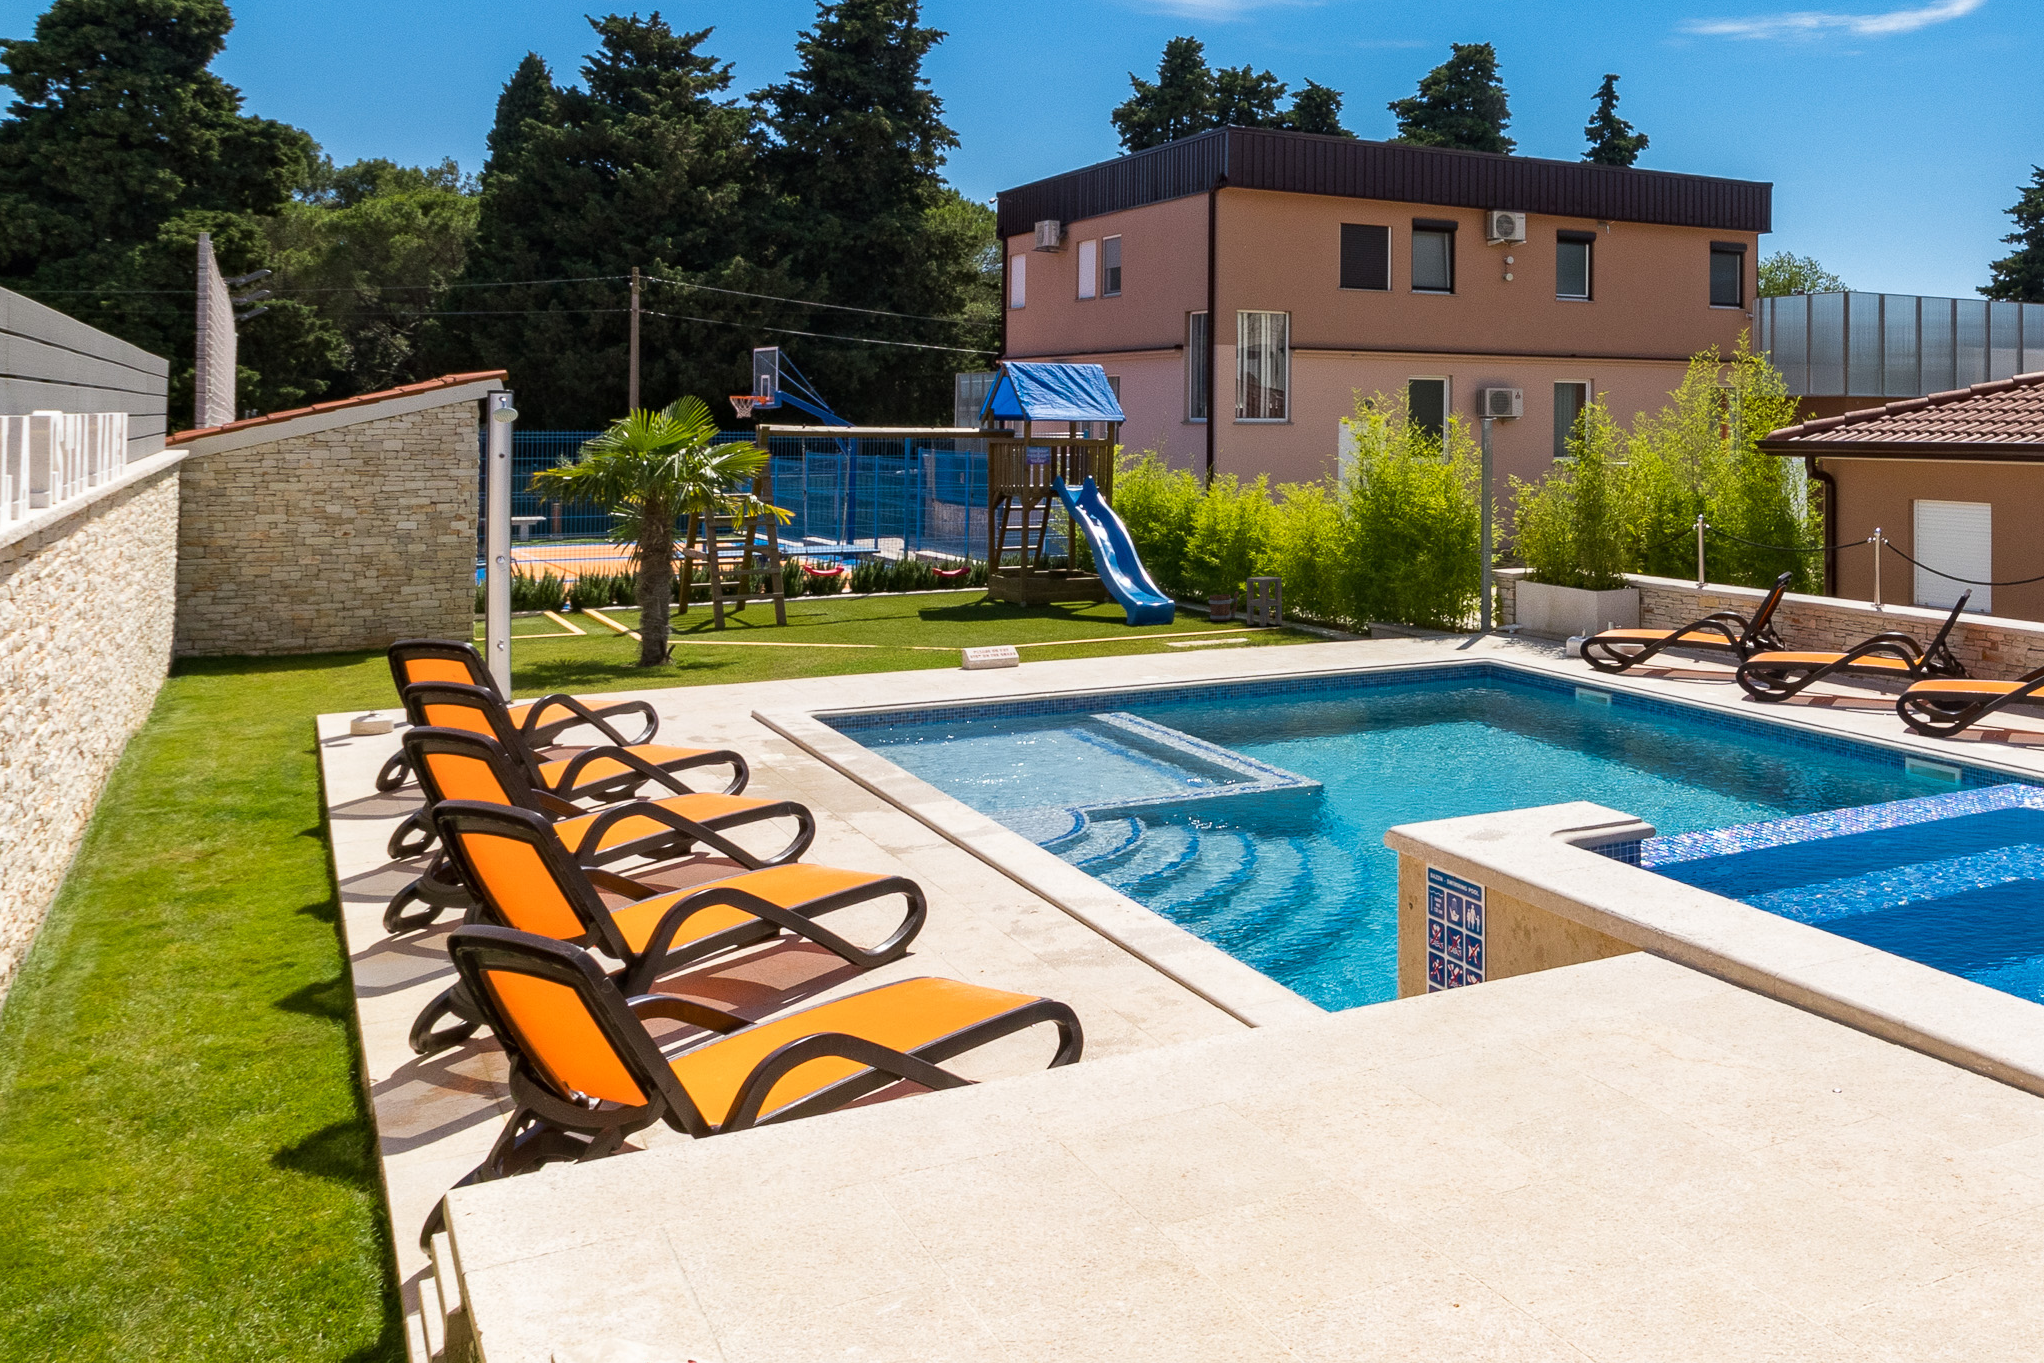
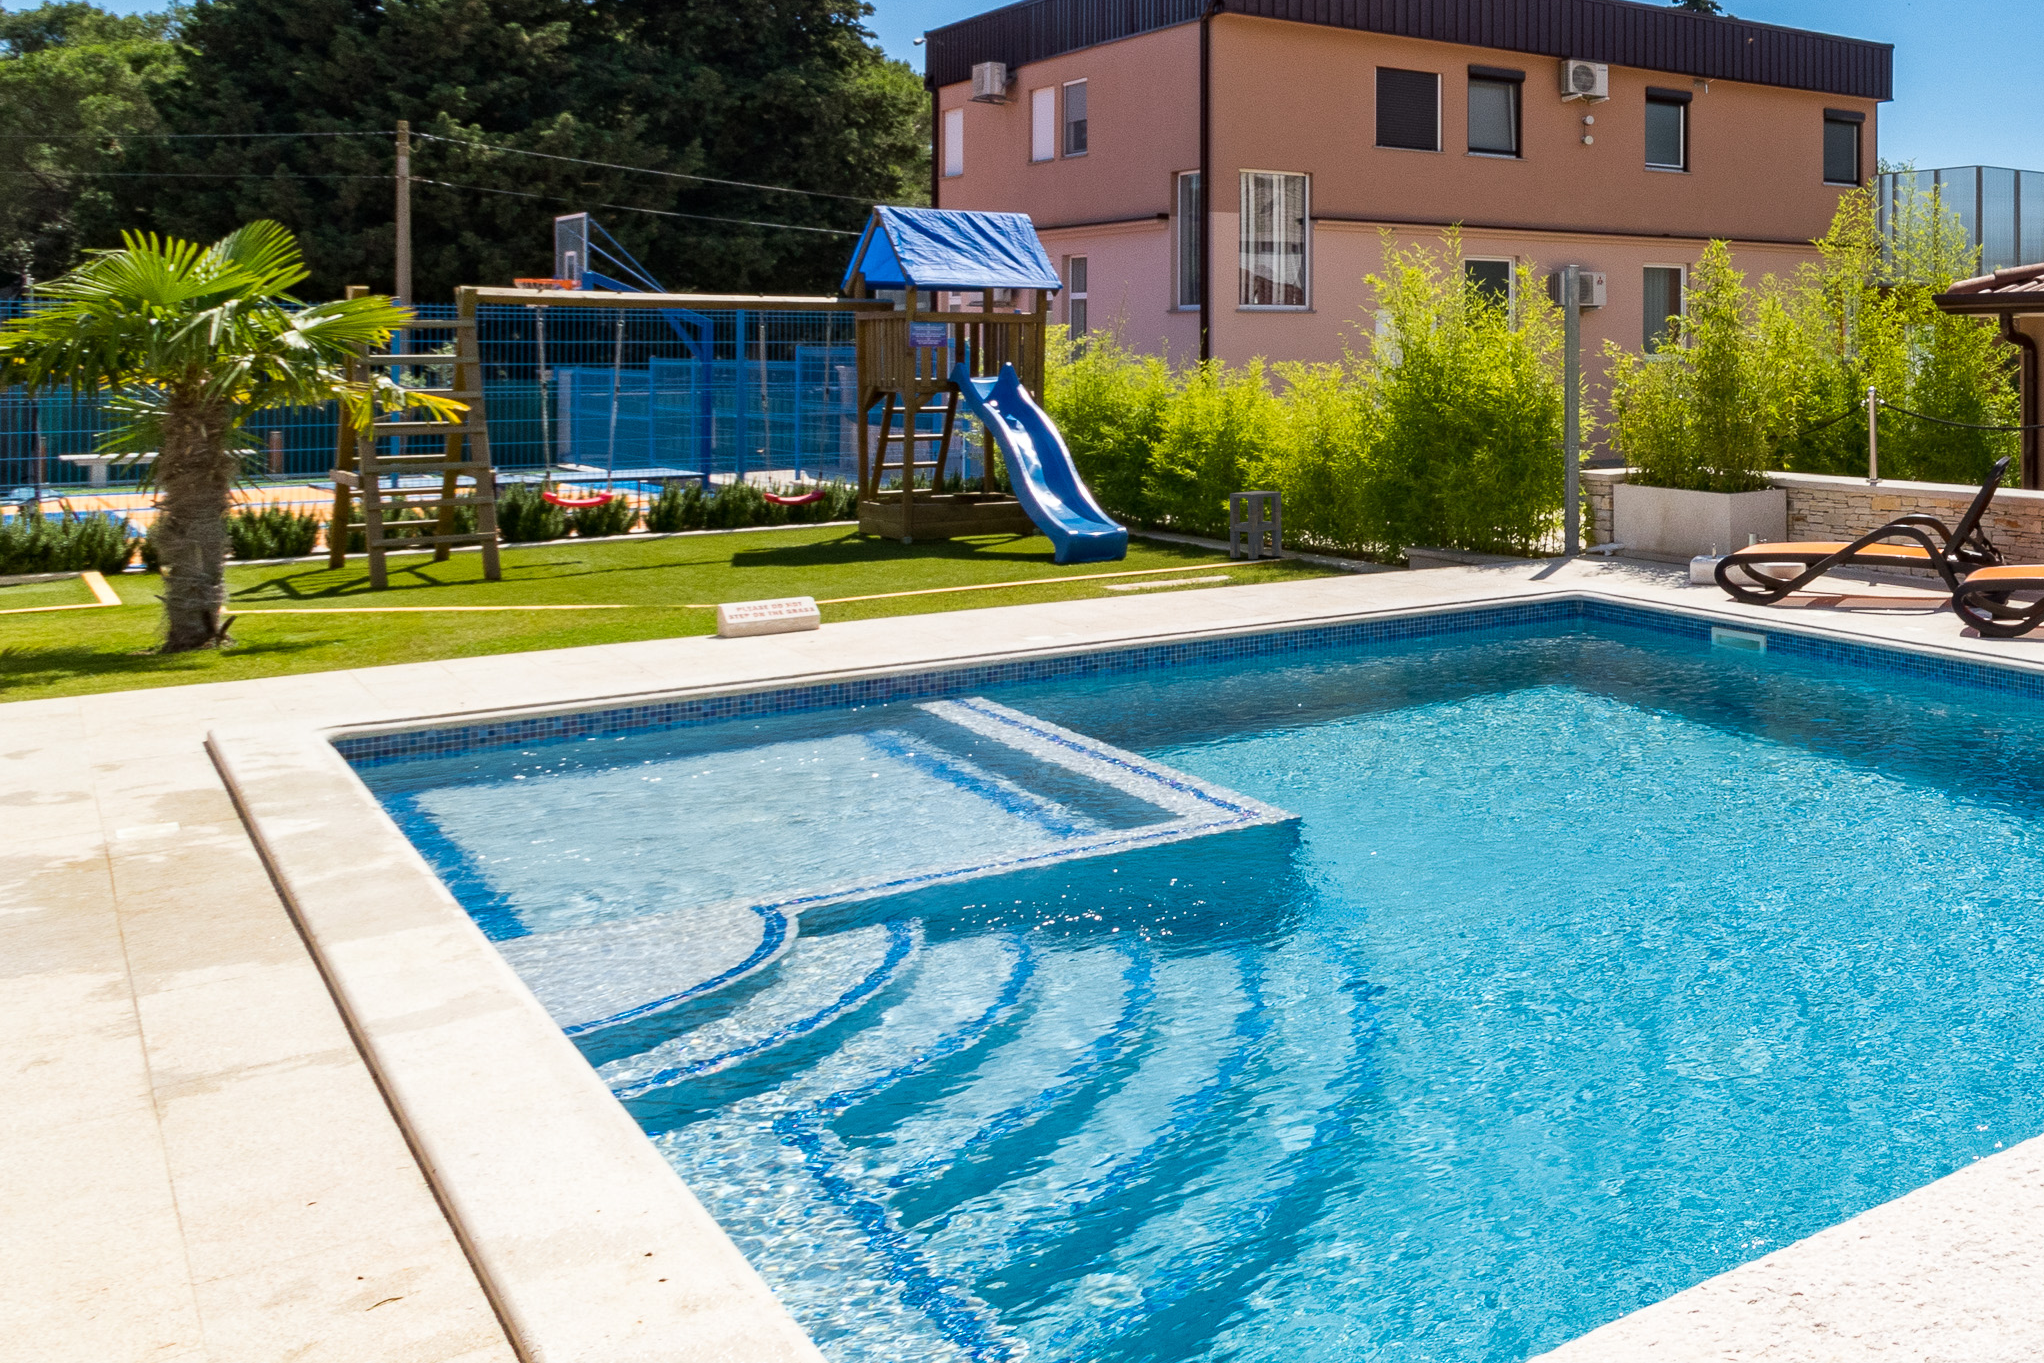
bucket: present [1208,592,1239,621] -> none [1174,513,1220,554]

